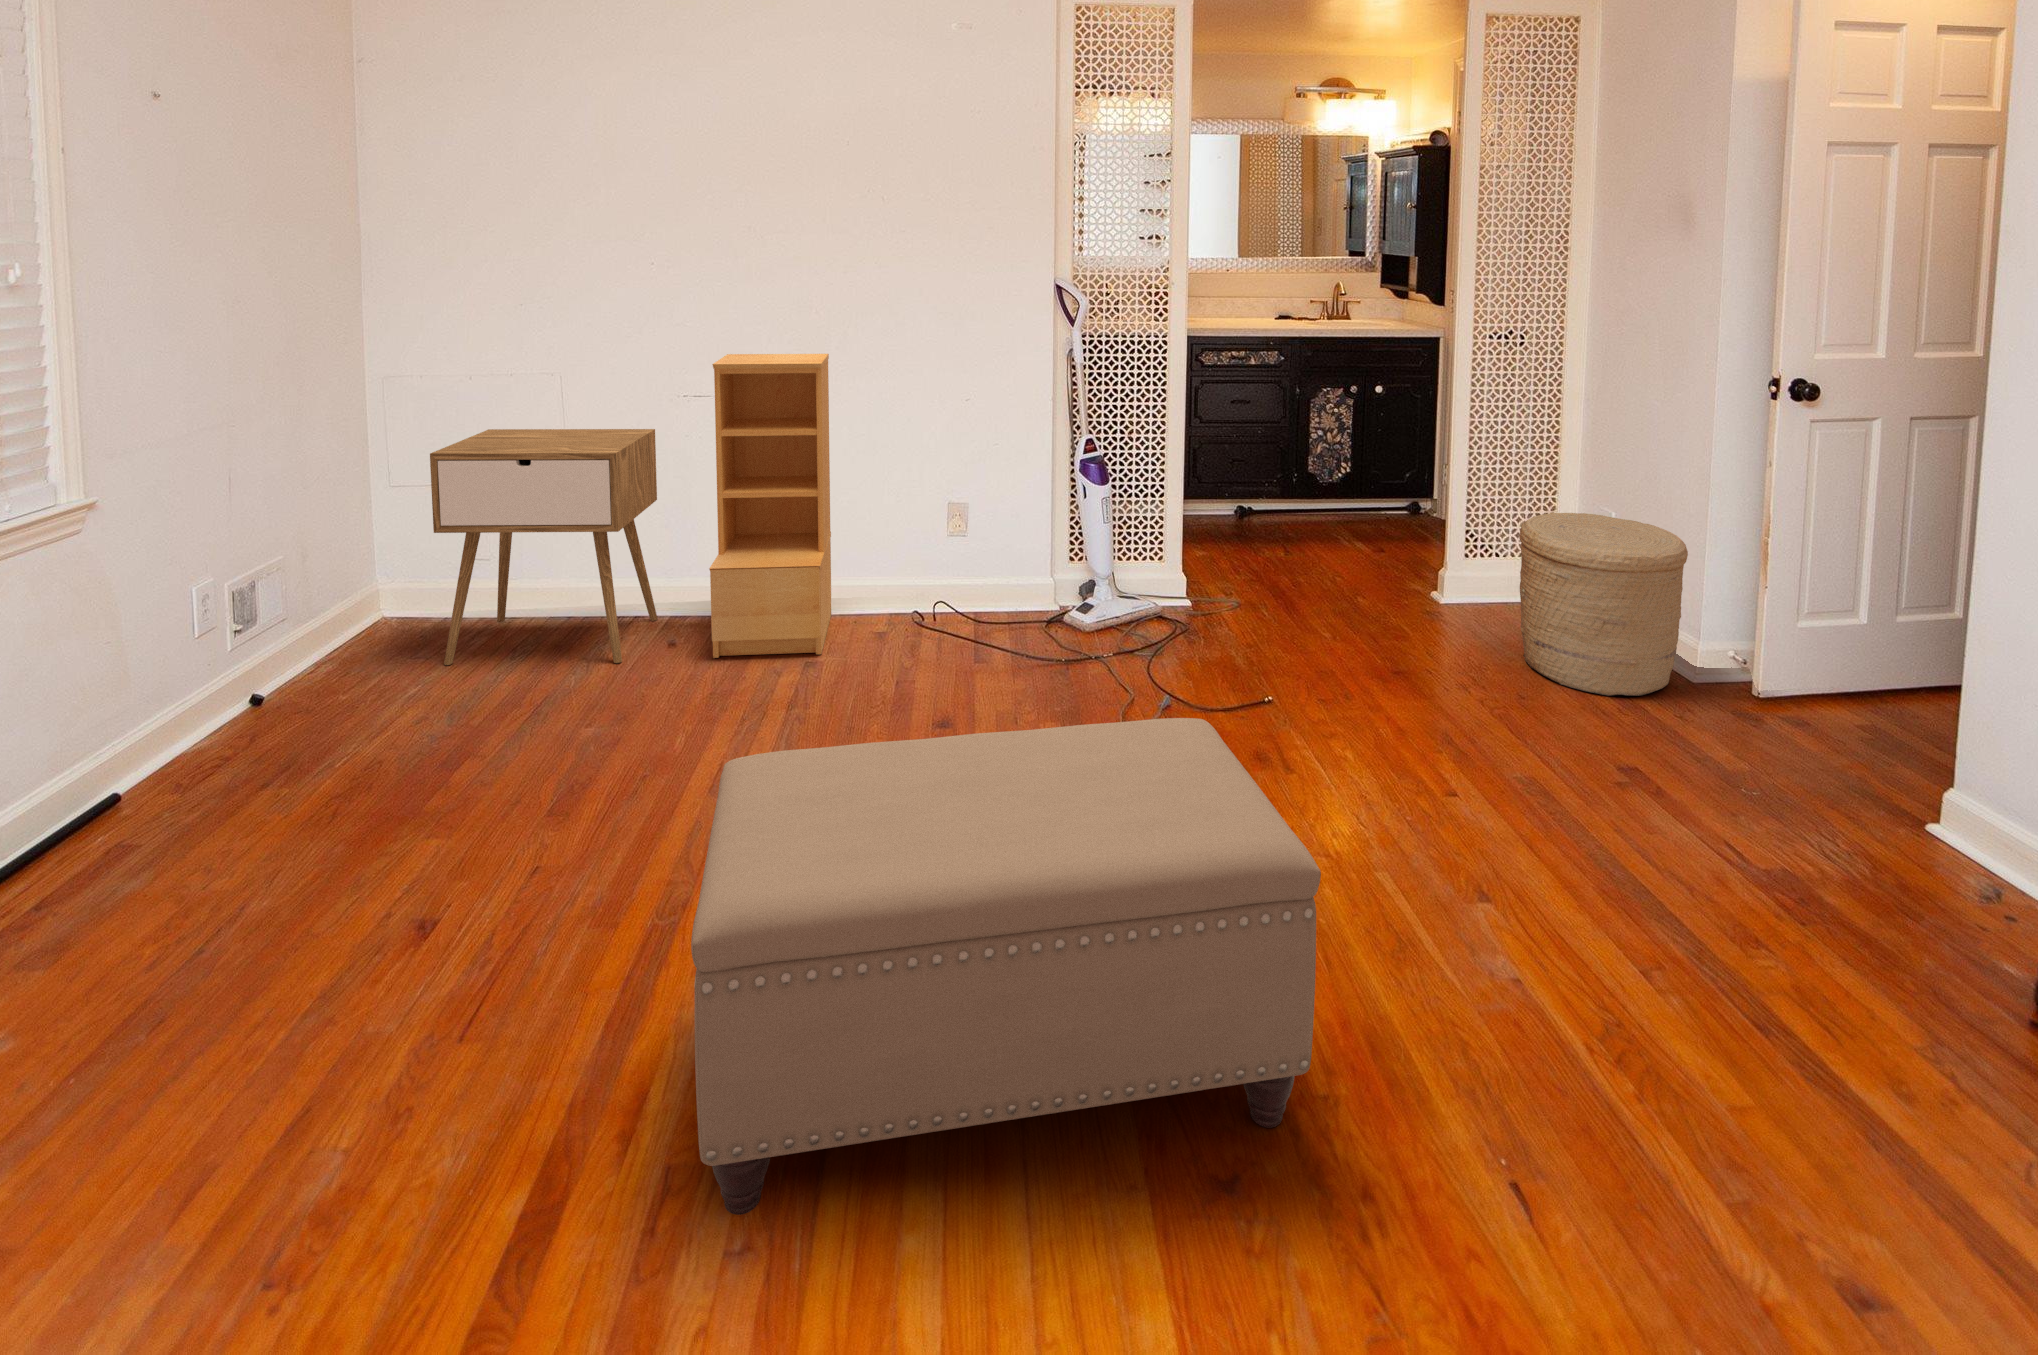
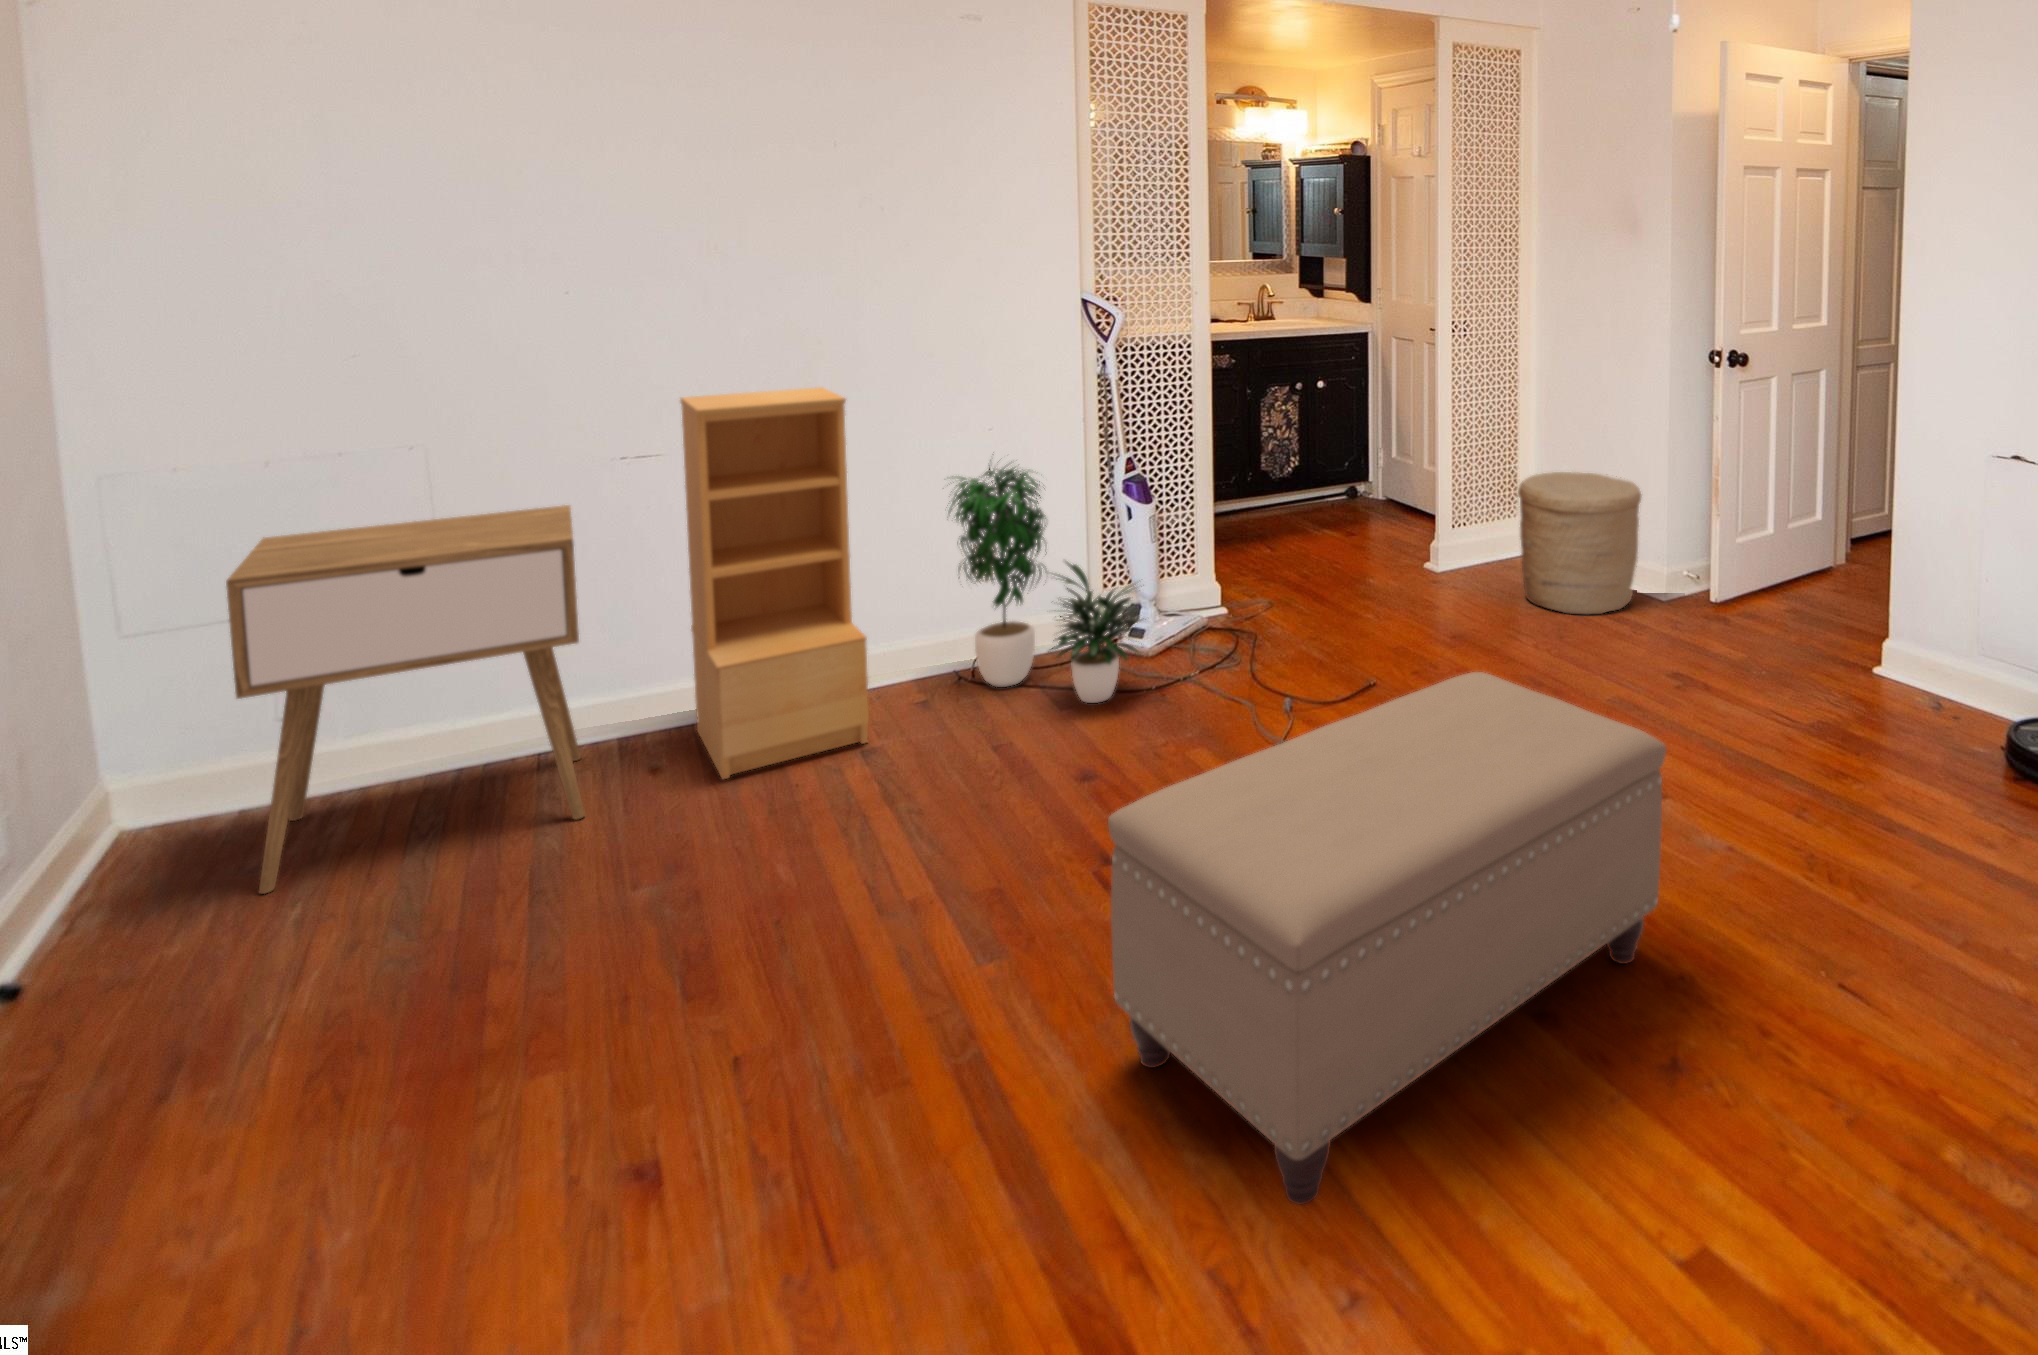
potted plant: none [907,420,1055,665] -> present [949,460,1146,703]

